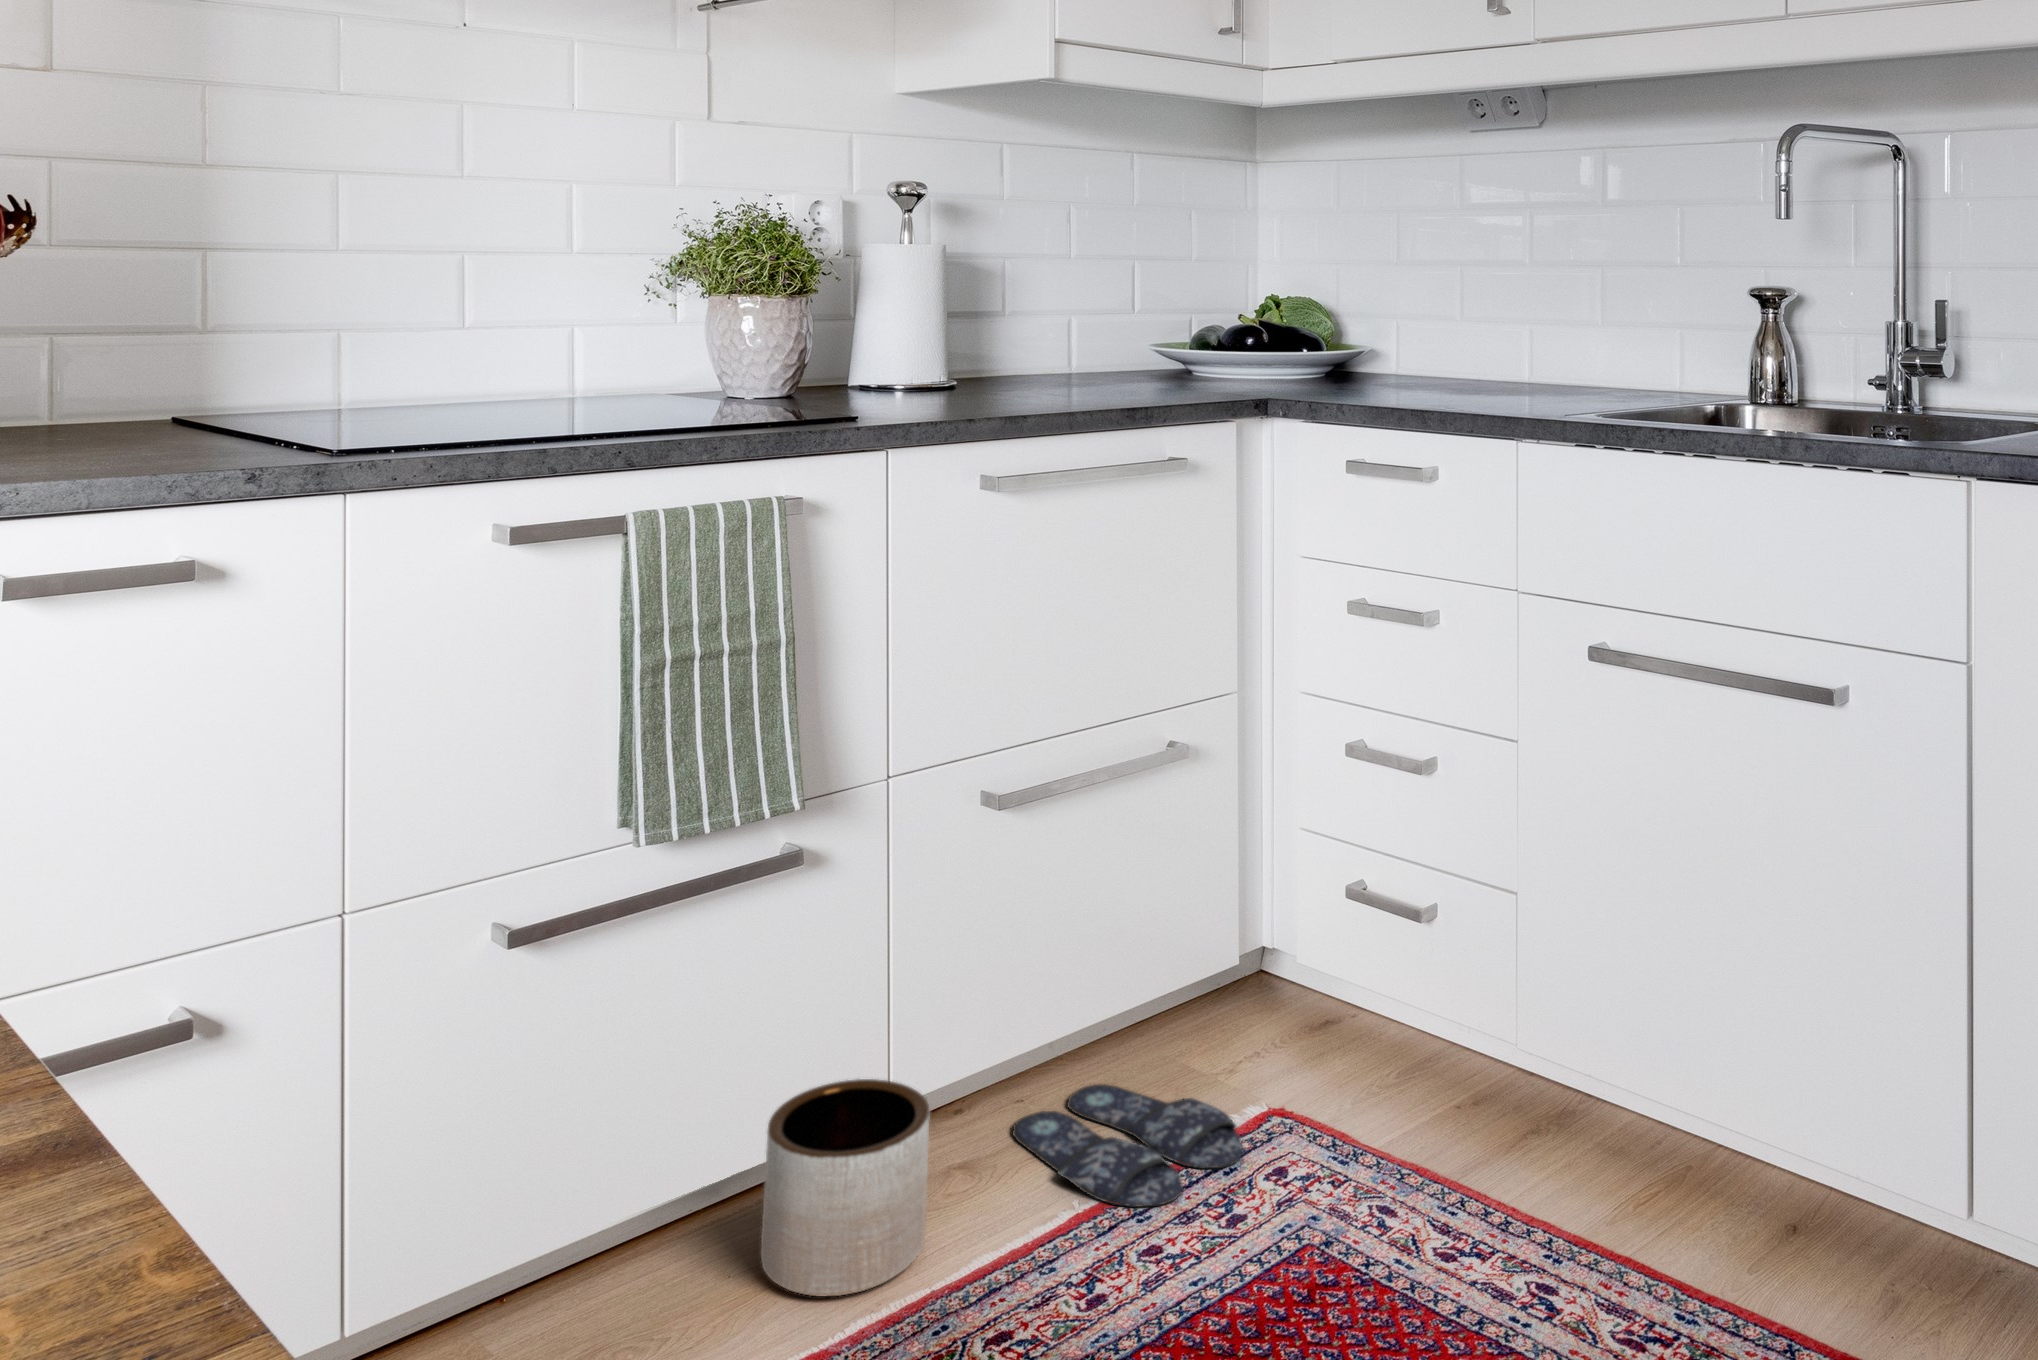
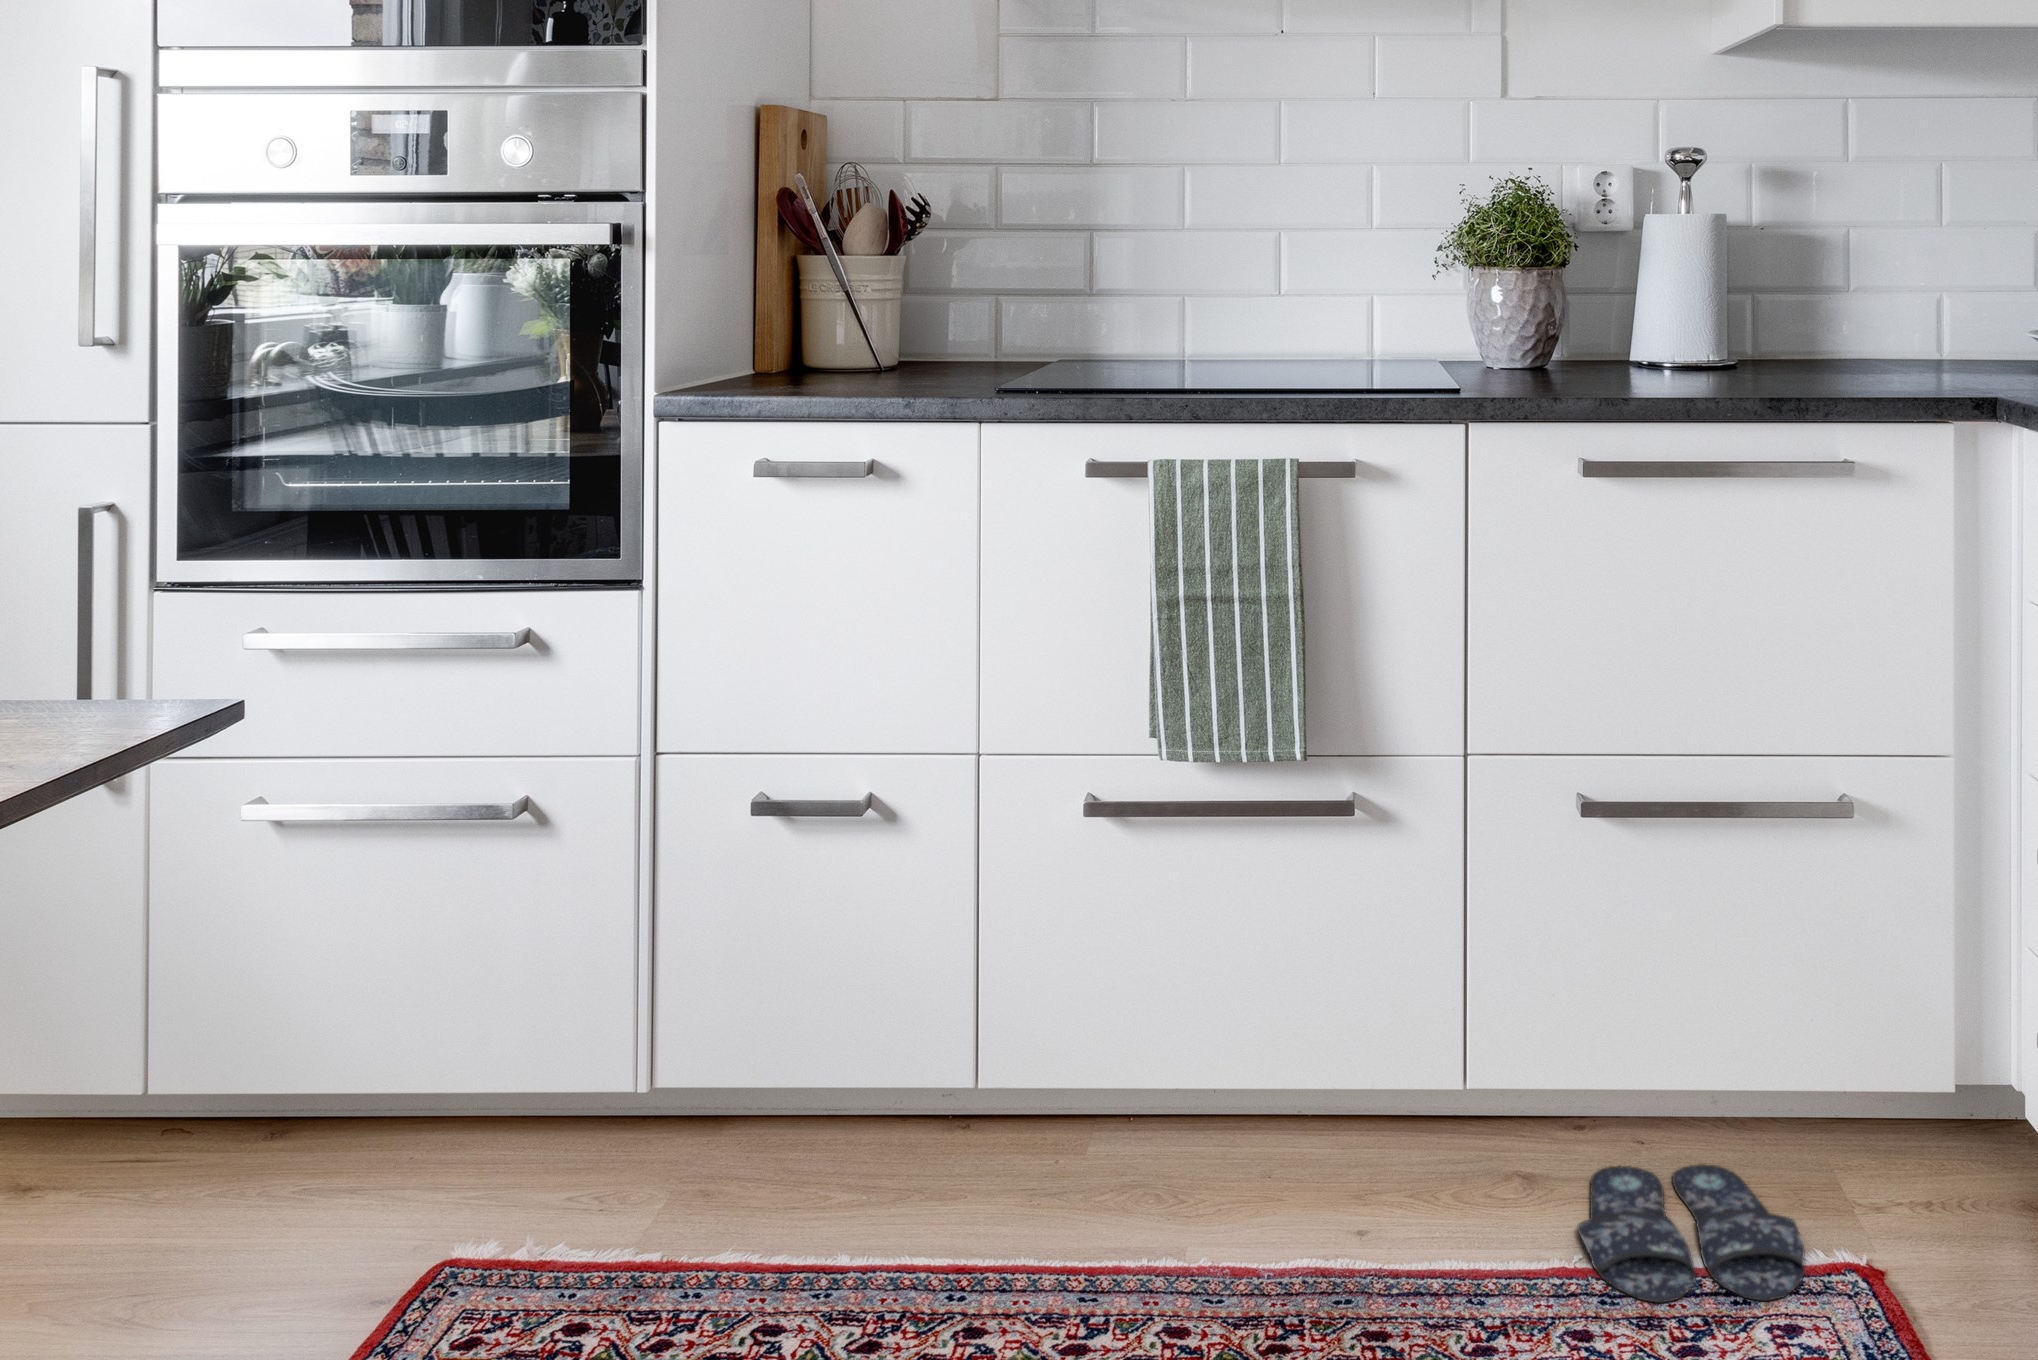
planter: present [761,1079,930,1296] -> none [1270,1040,1424,1241]

